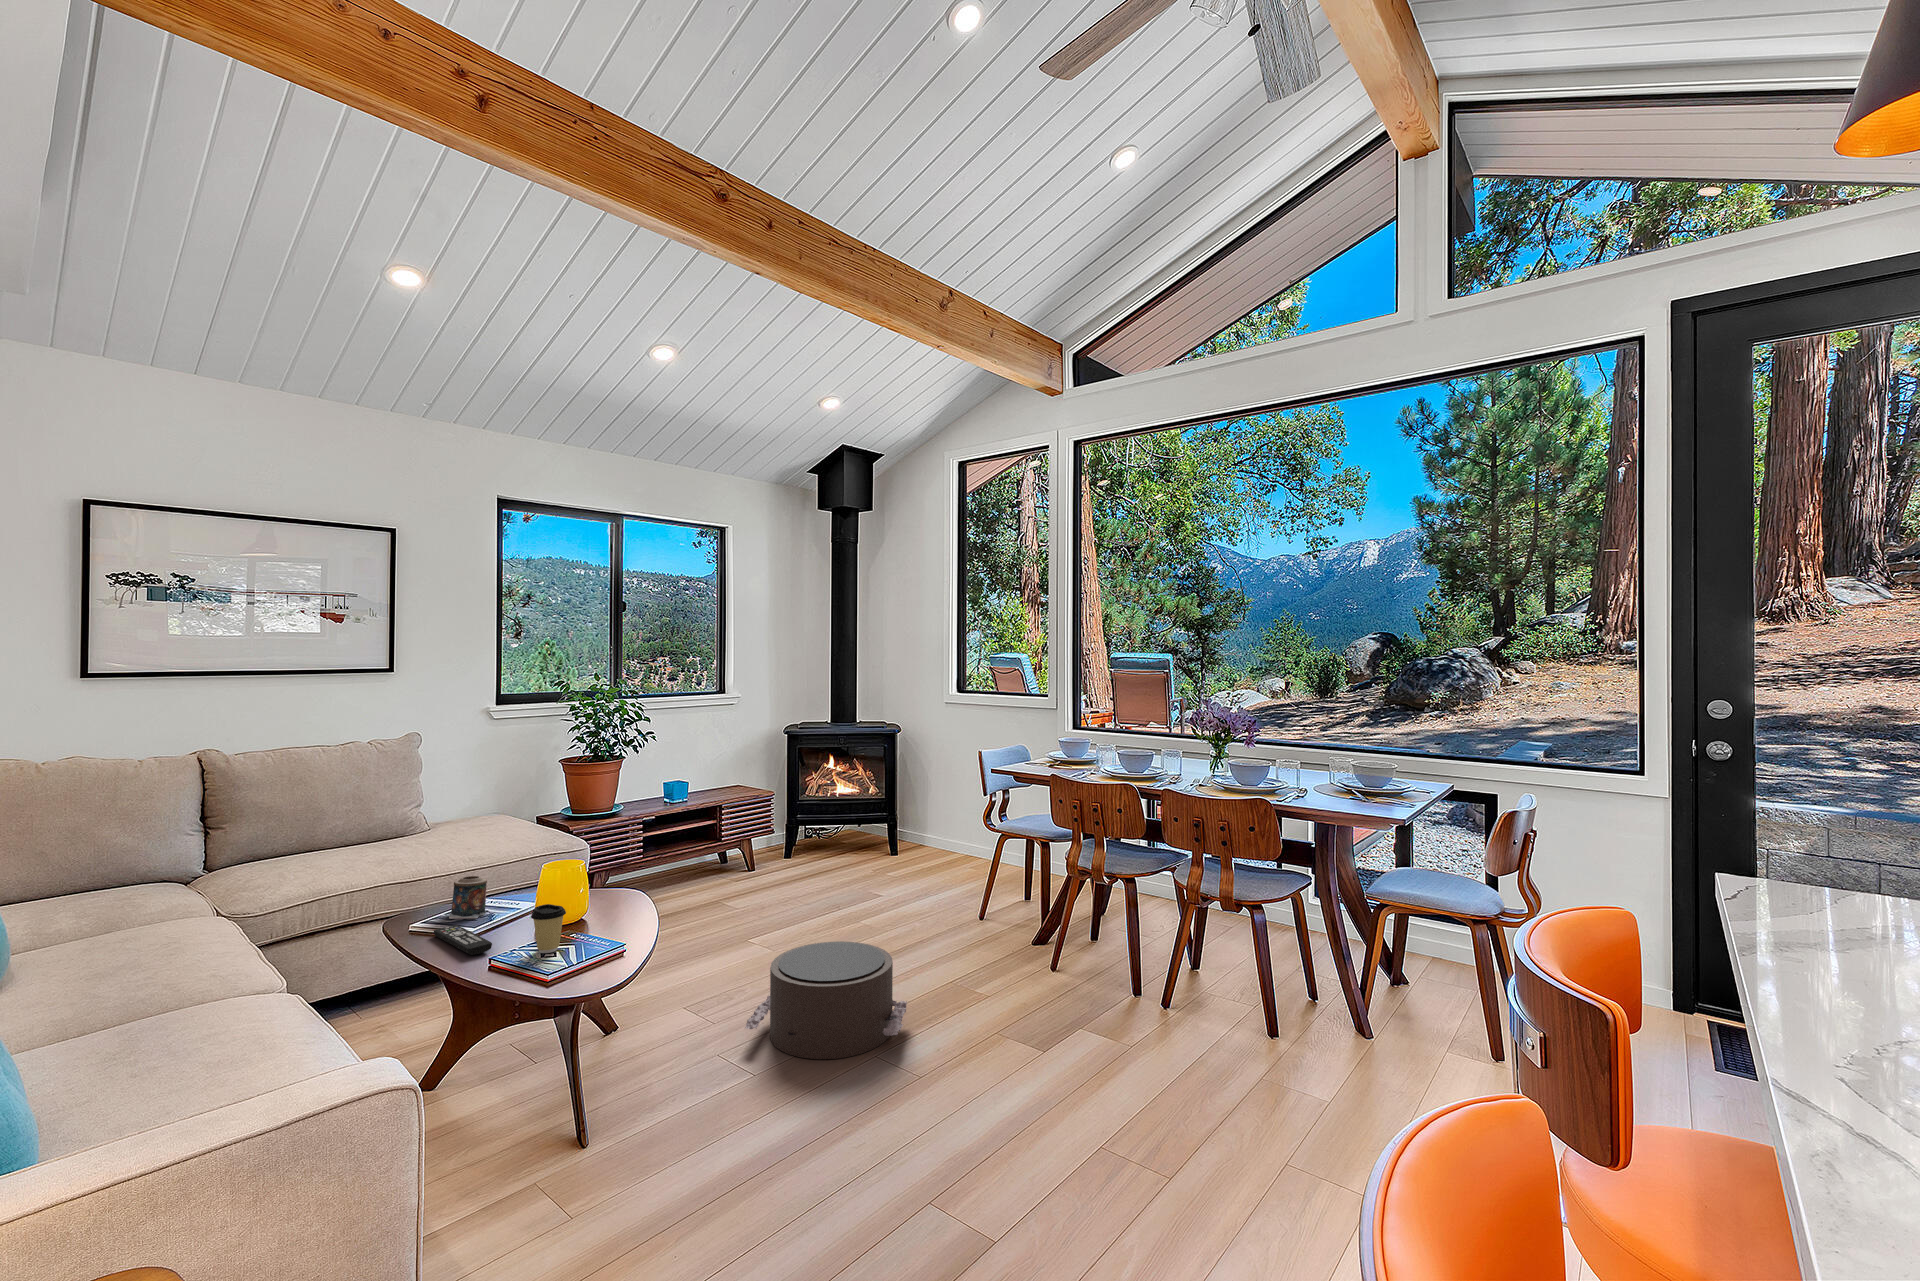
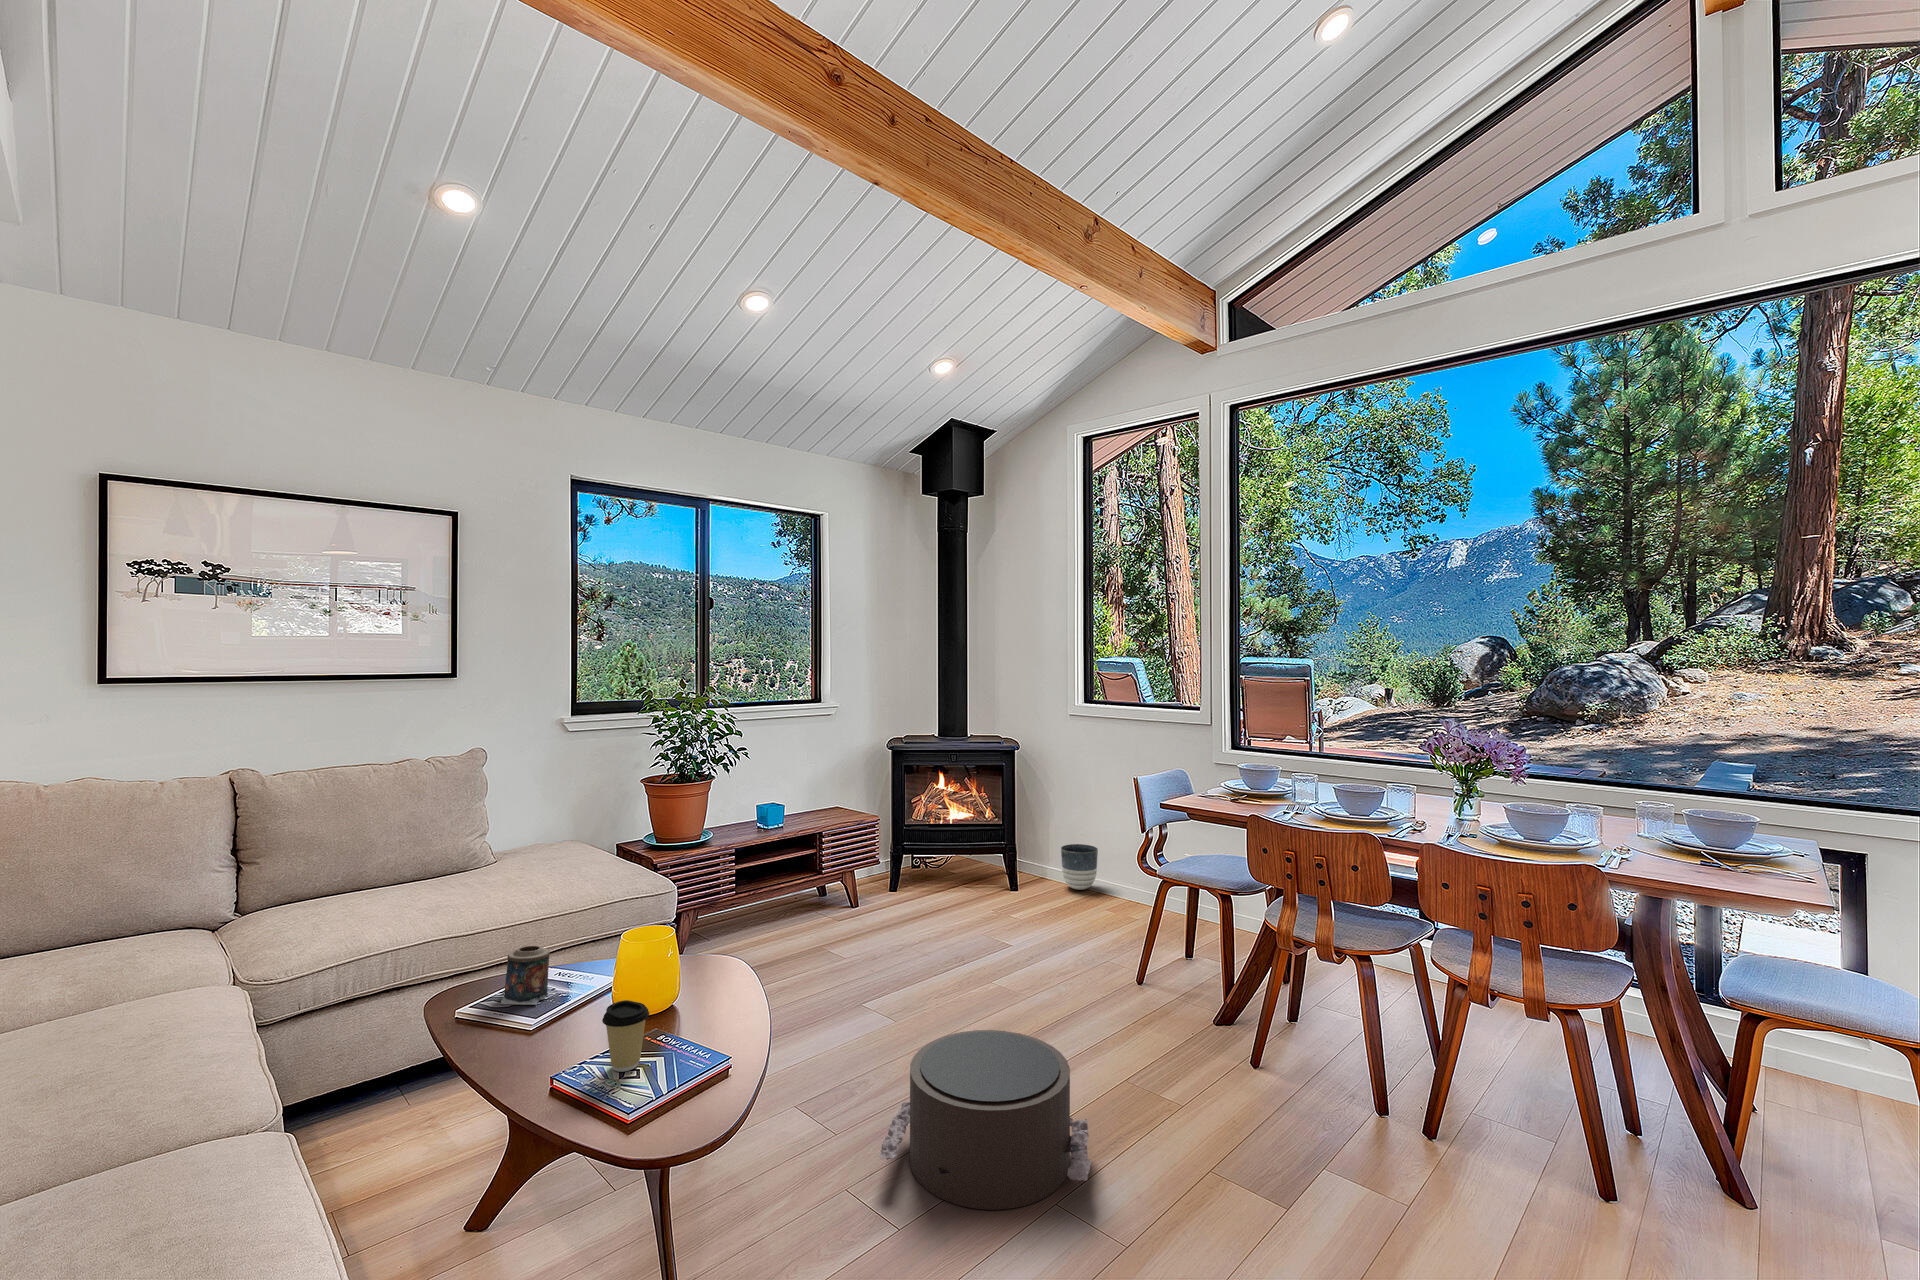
planter: none [936,816,967,855] -> present [1061,844,1098,890]
remote control: present [434,925,492,955] -> none [478,1019,551,1073]

